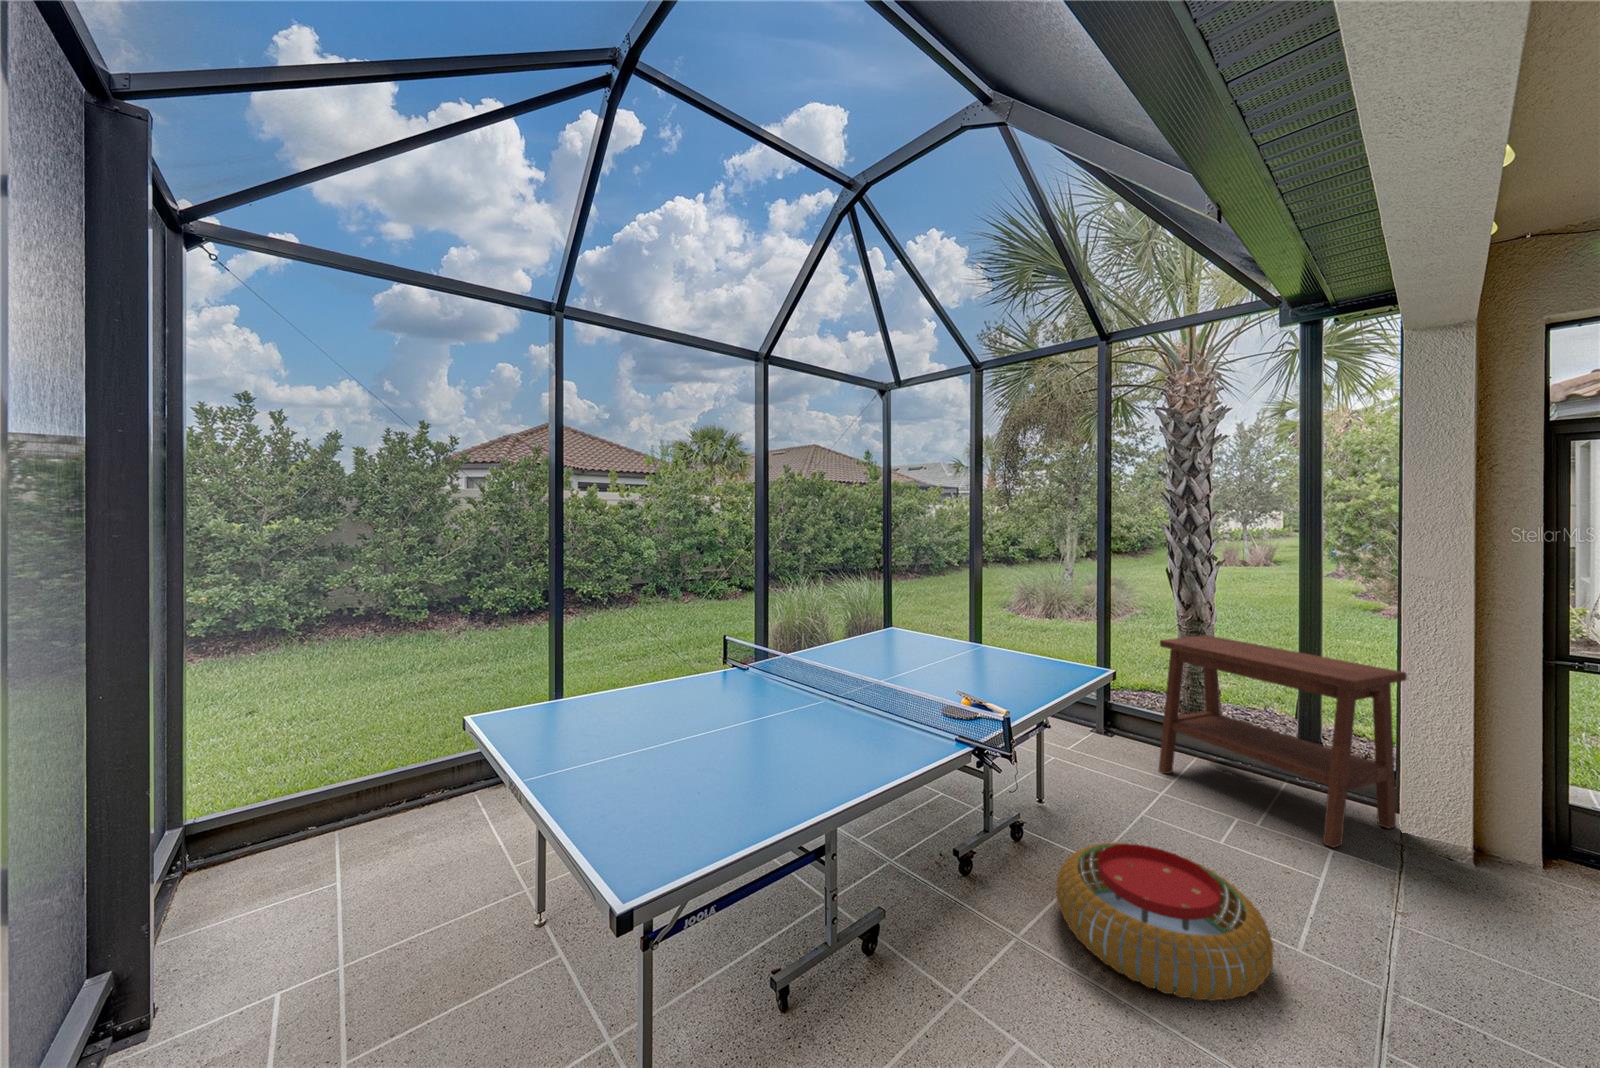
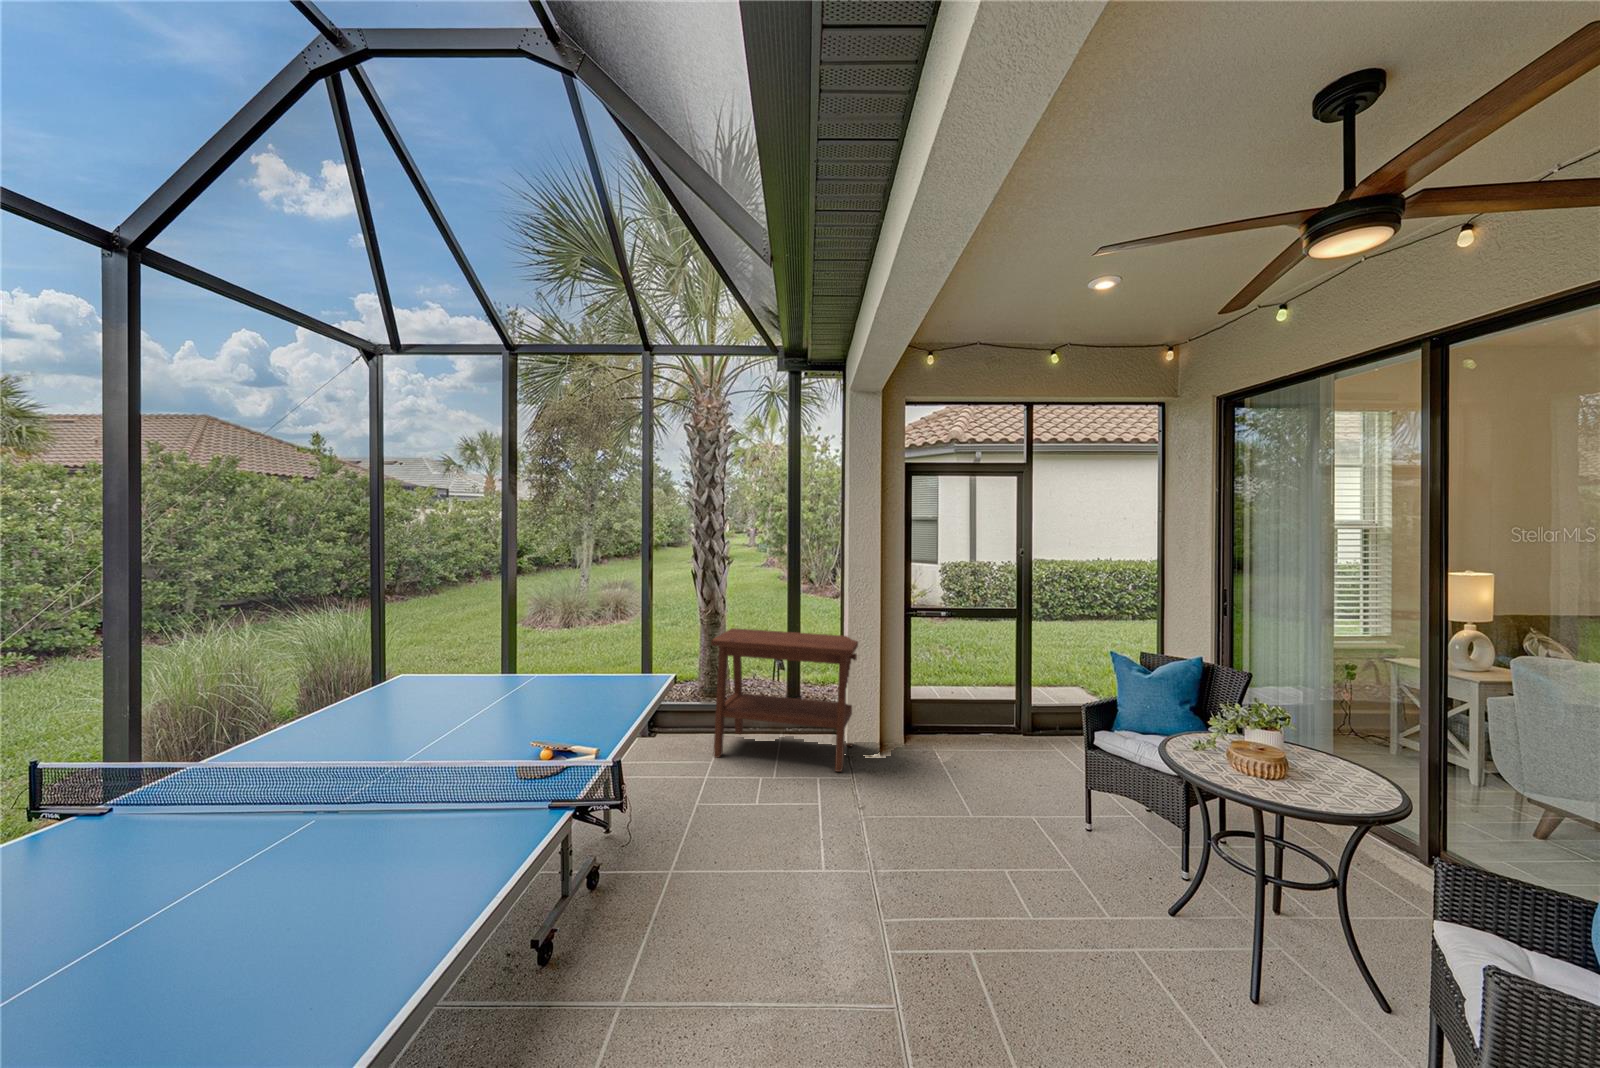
pouf: present [1056,842,1273,1001] -> none [740,819,890,931]

